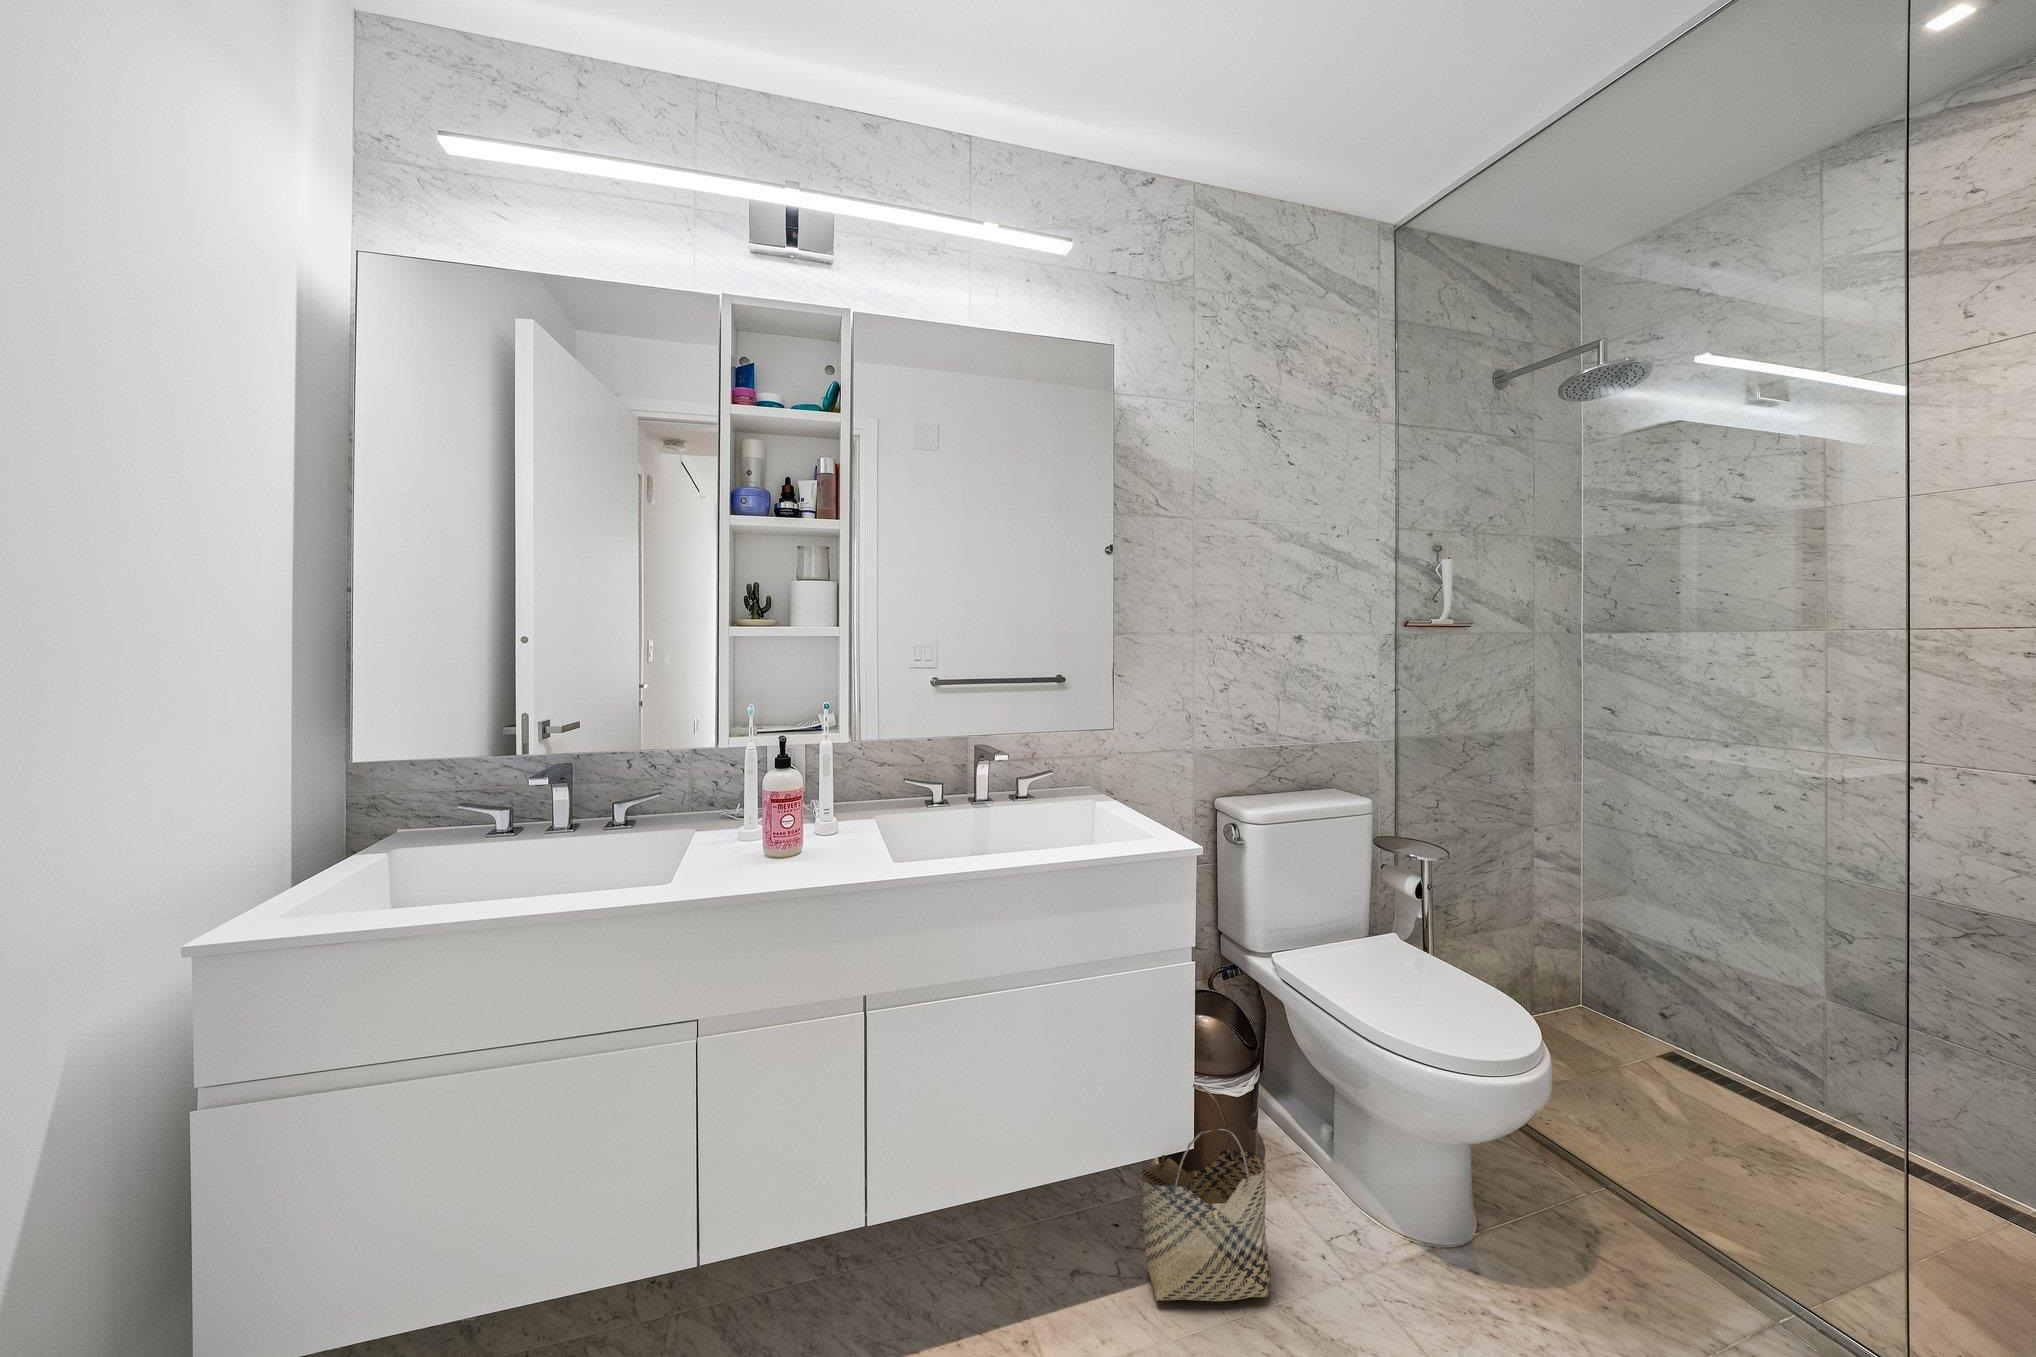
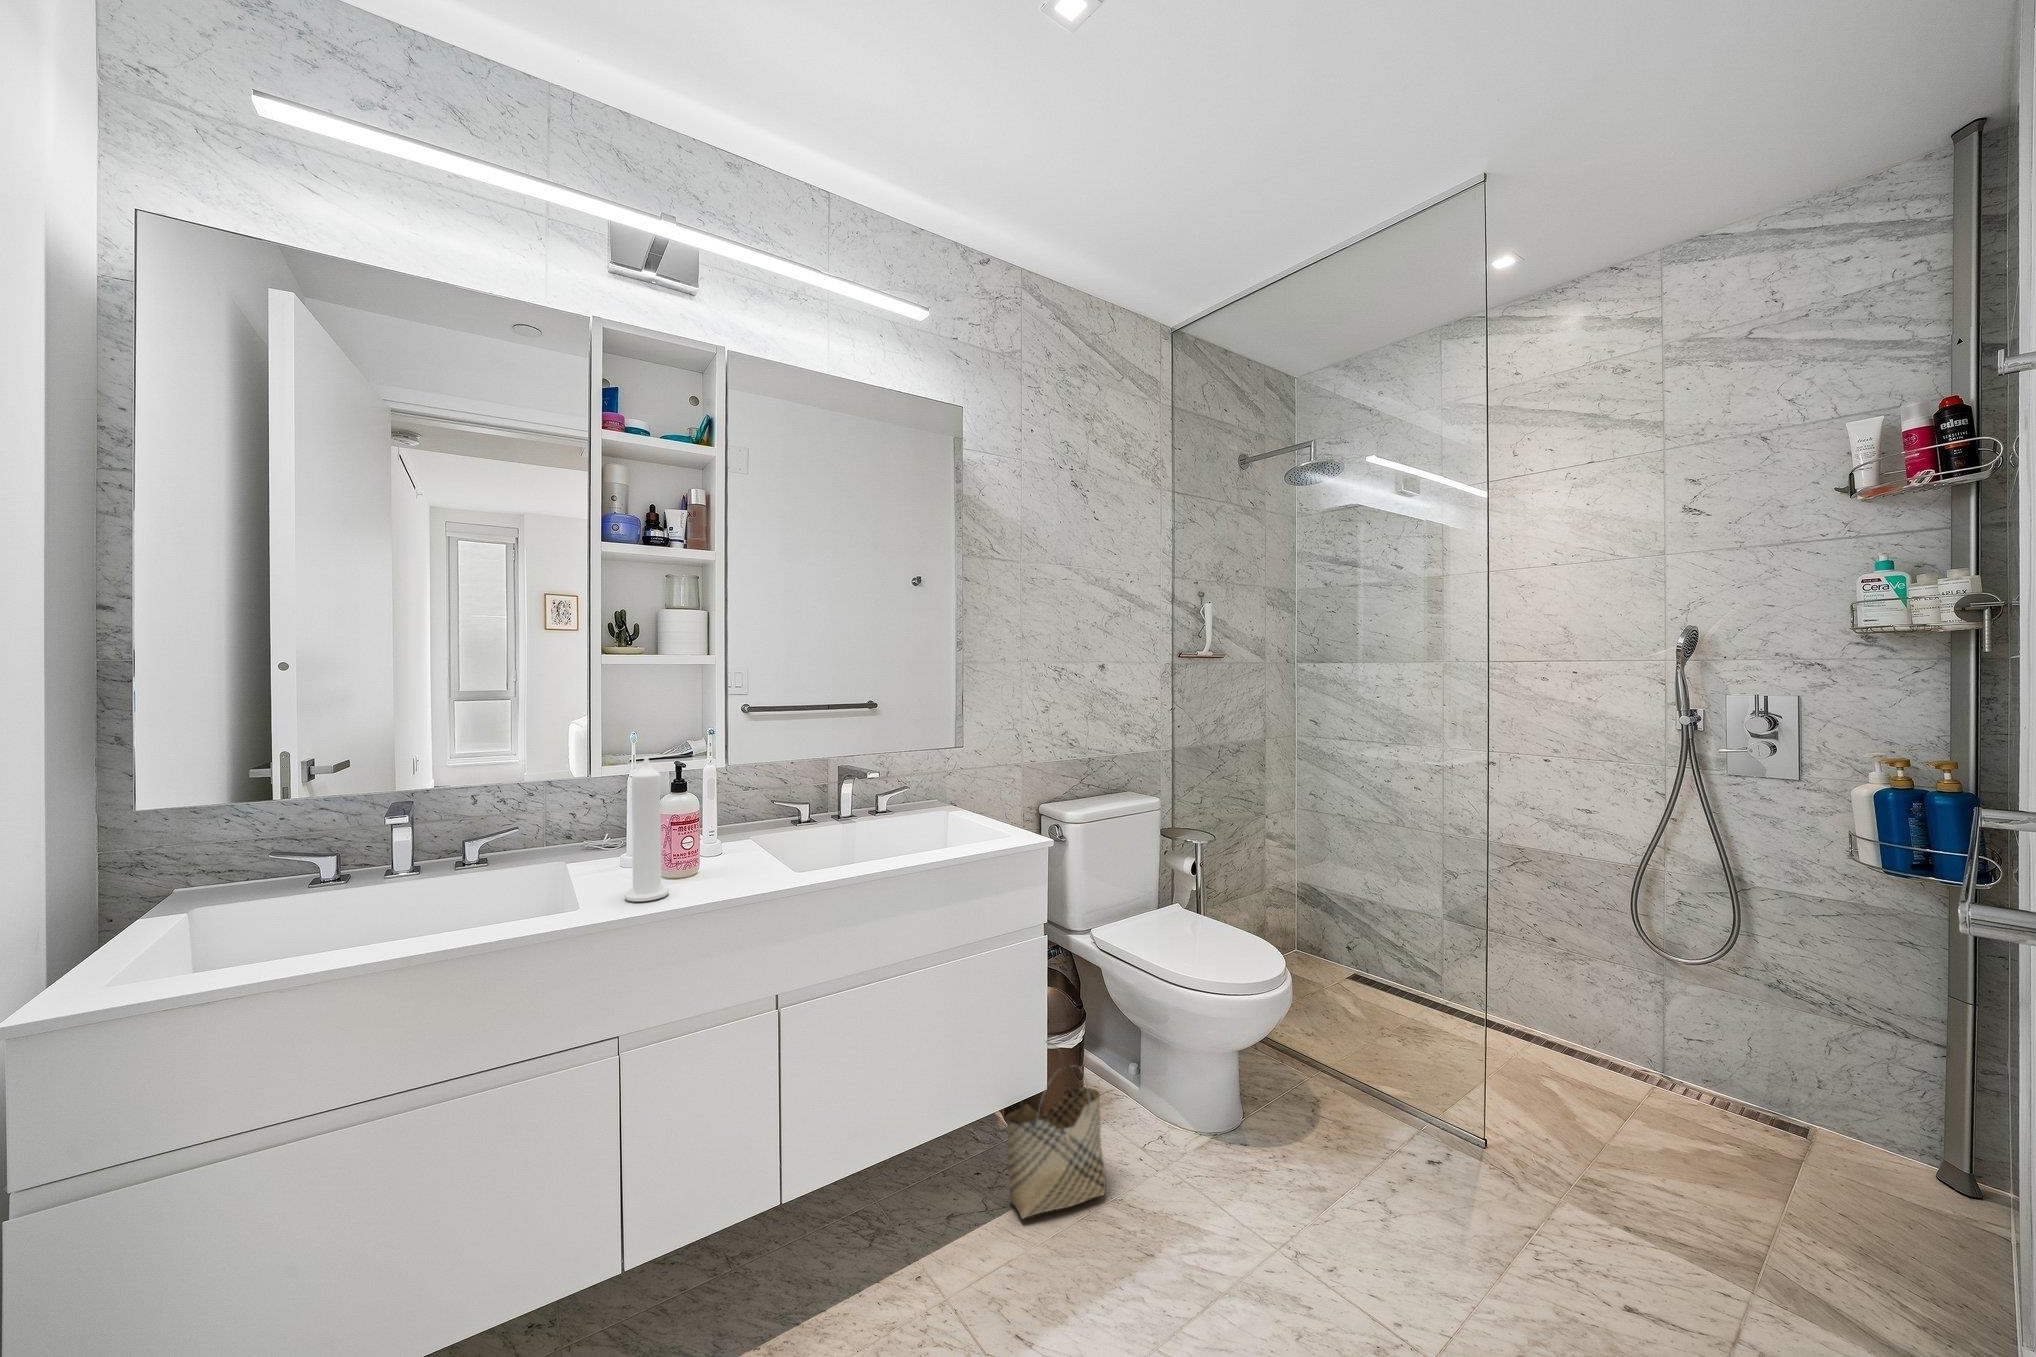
candle: none [699,728,745,882] -> present [625,756,669,902]

